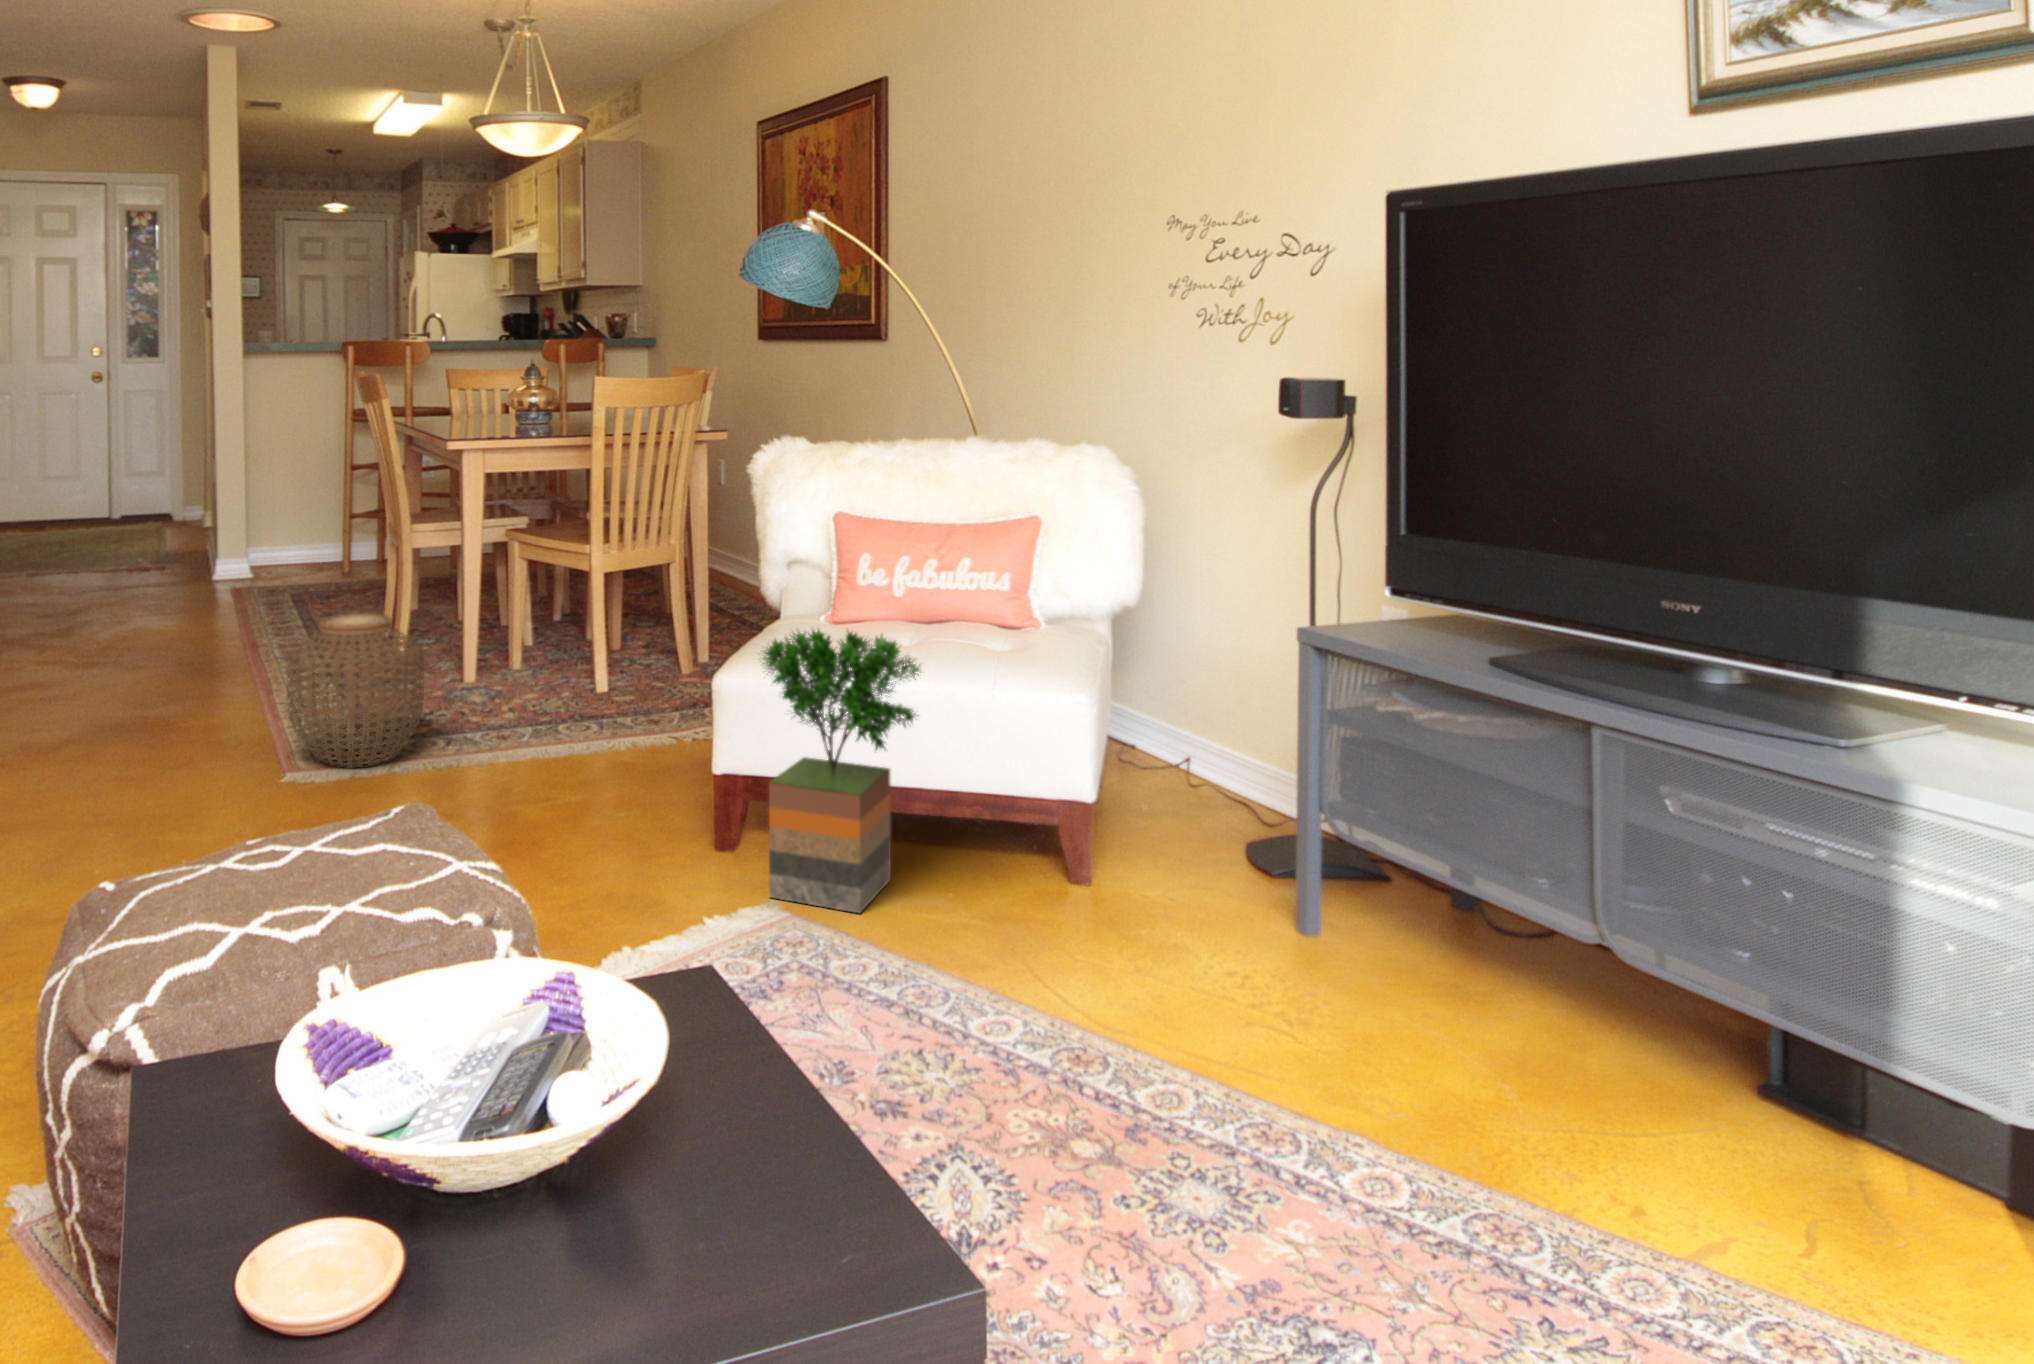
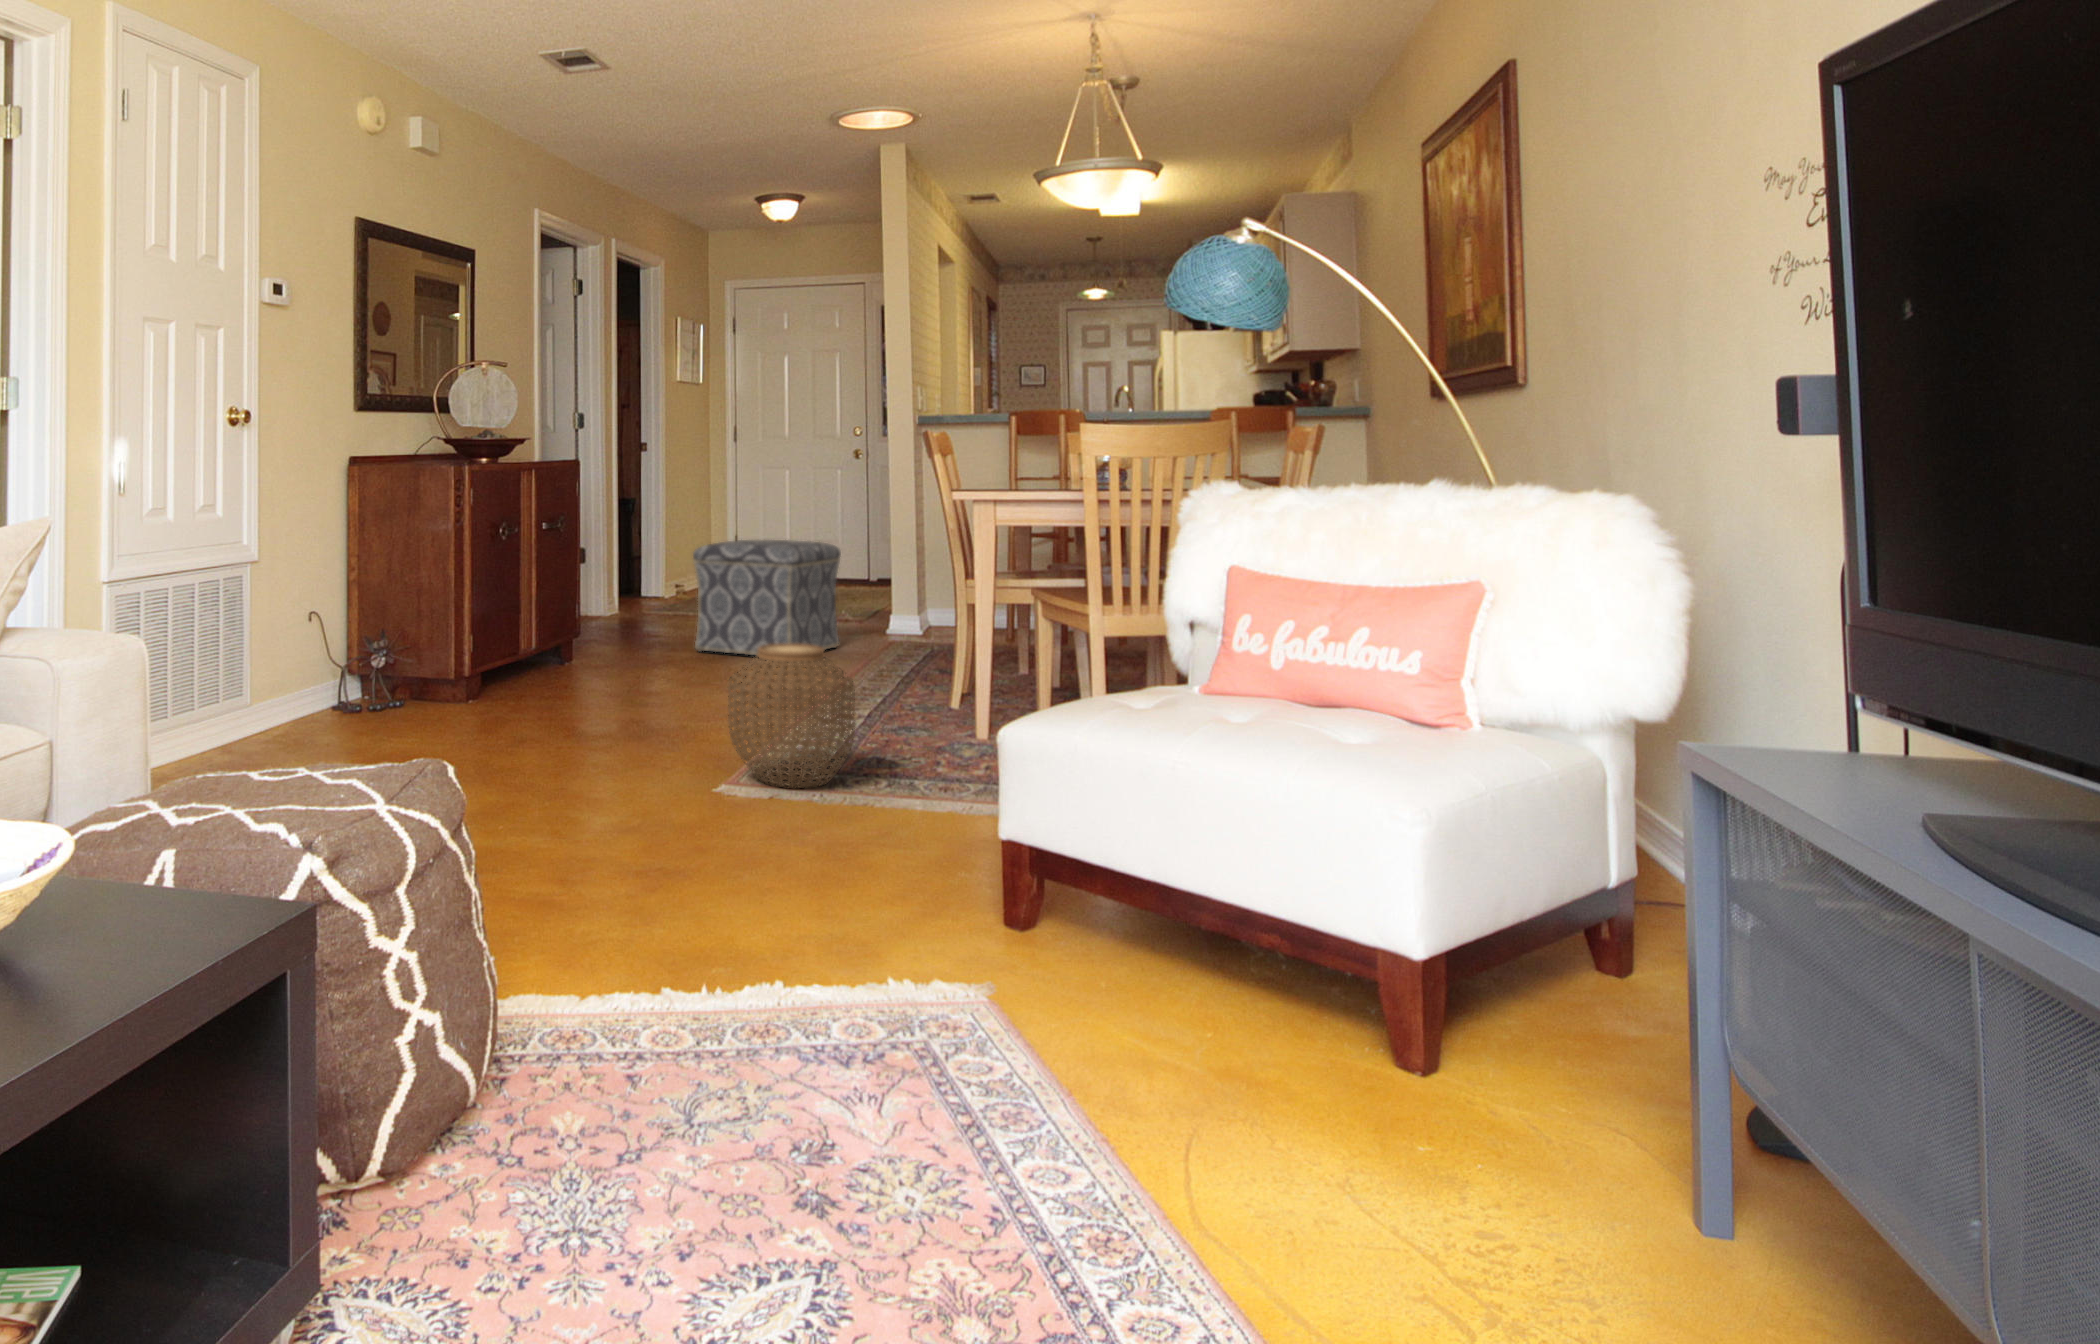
ottoman: none [23,486,189,624] -> present [693,540,841,655]
potted tree: present [759,629,920,913] -> none [962,673,1179,1006]

